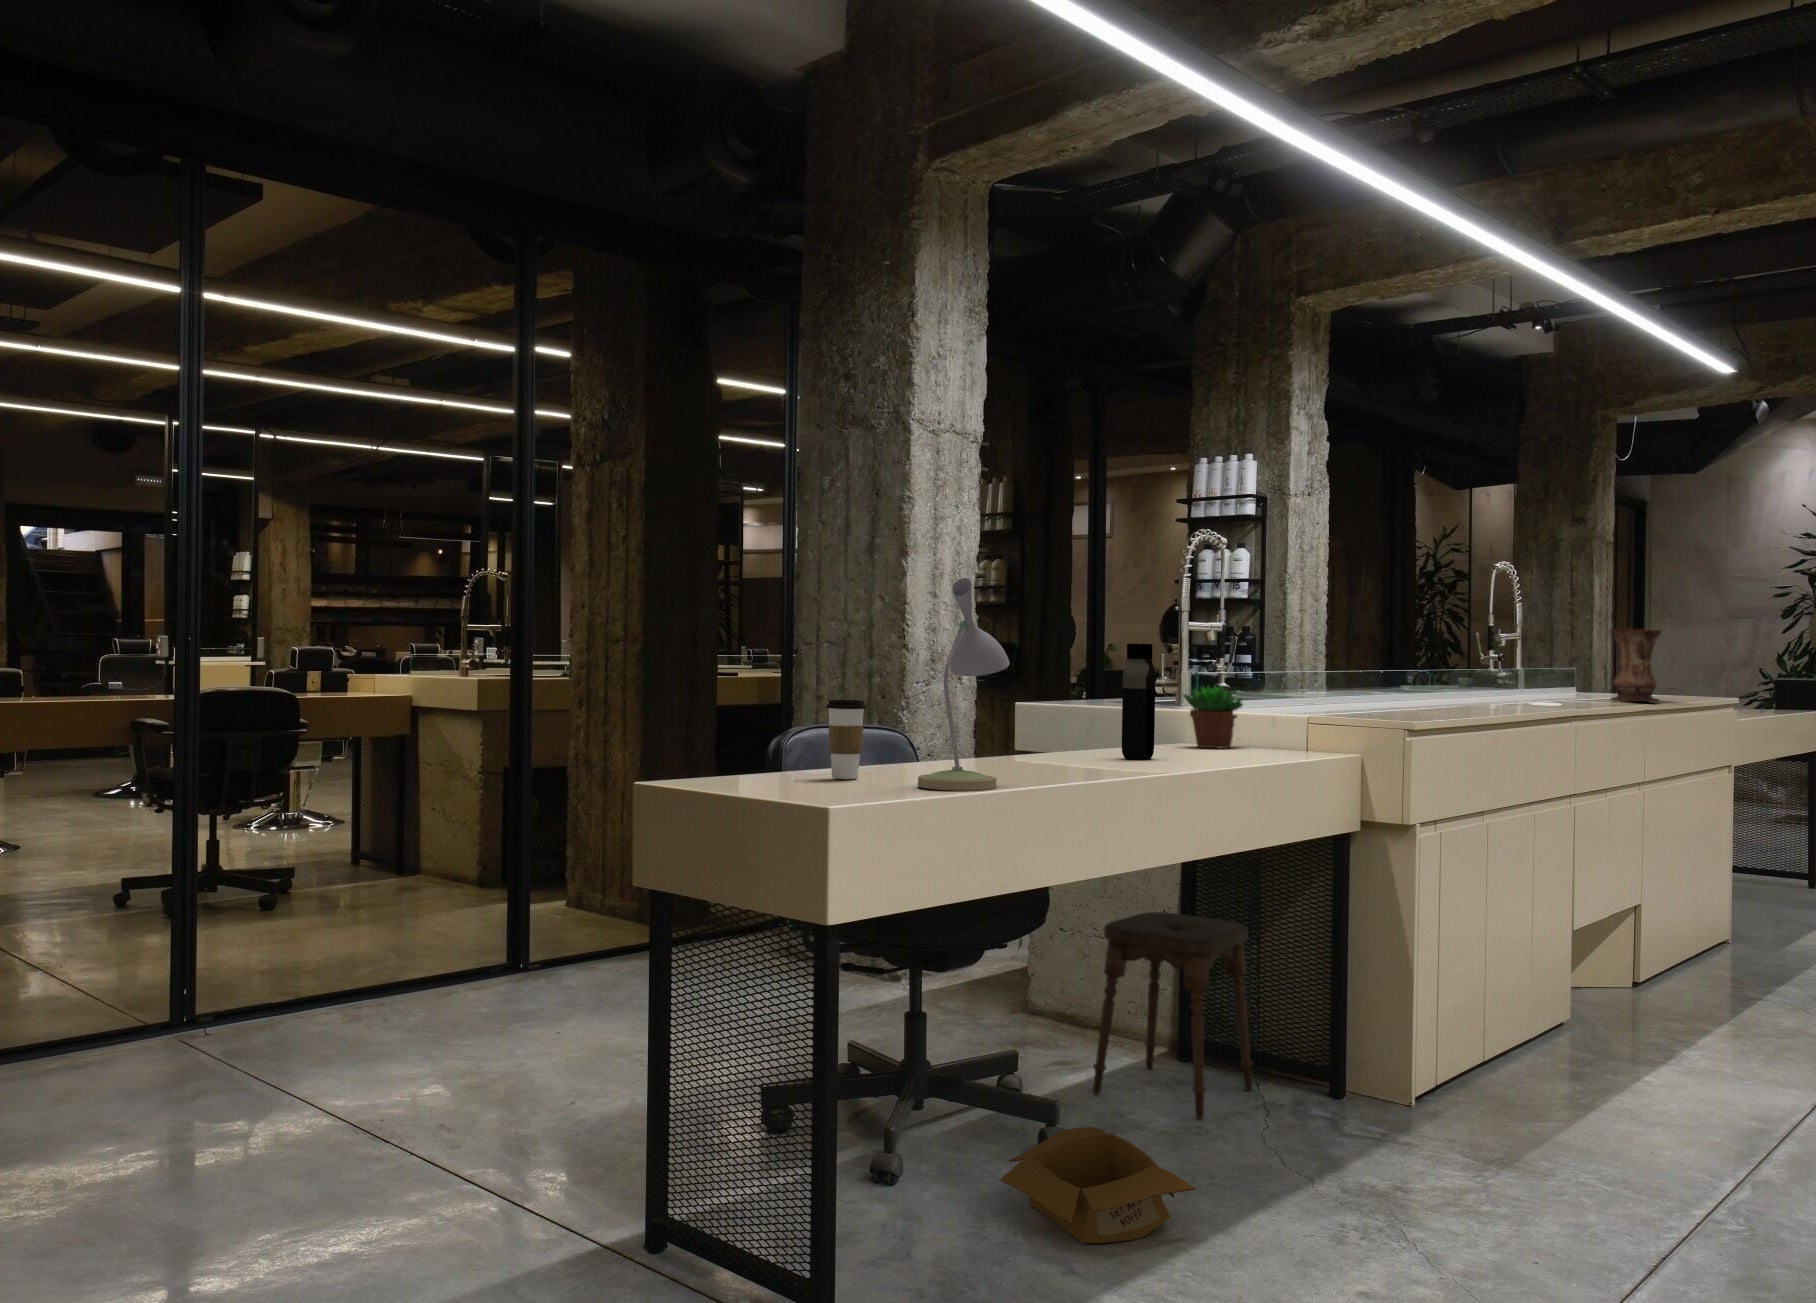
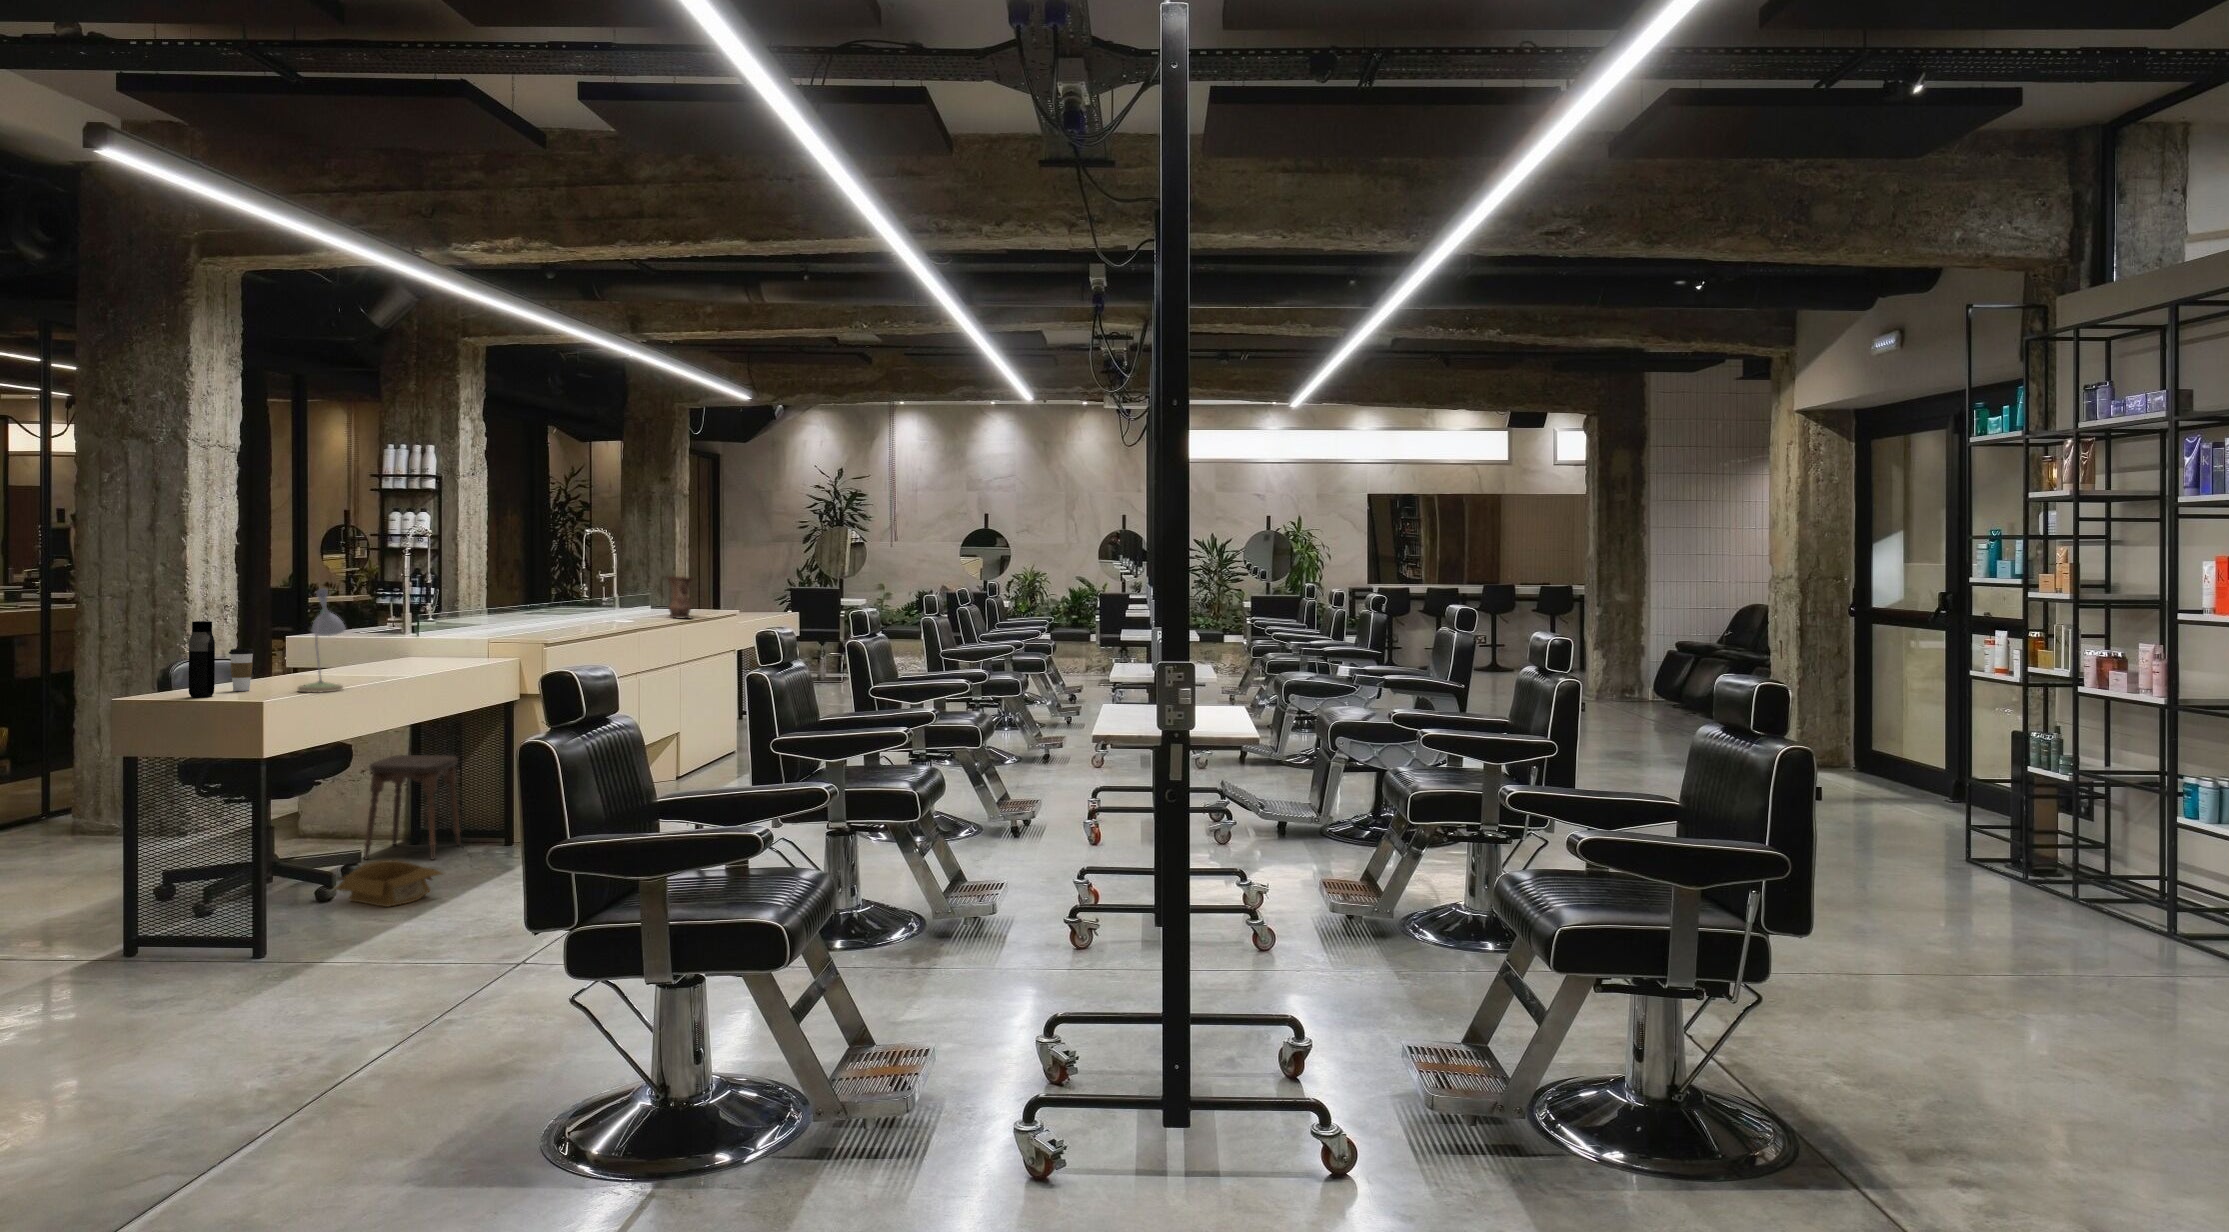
water bottle: present [1122,644,1156,759] -> present [189,621,215,697]
succulent plant: present [1184,687,1243,749] -> none [416,625,453,661]

